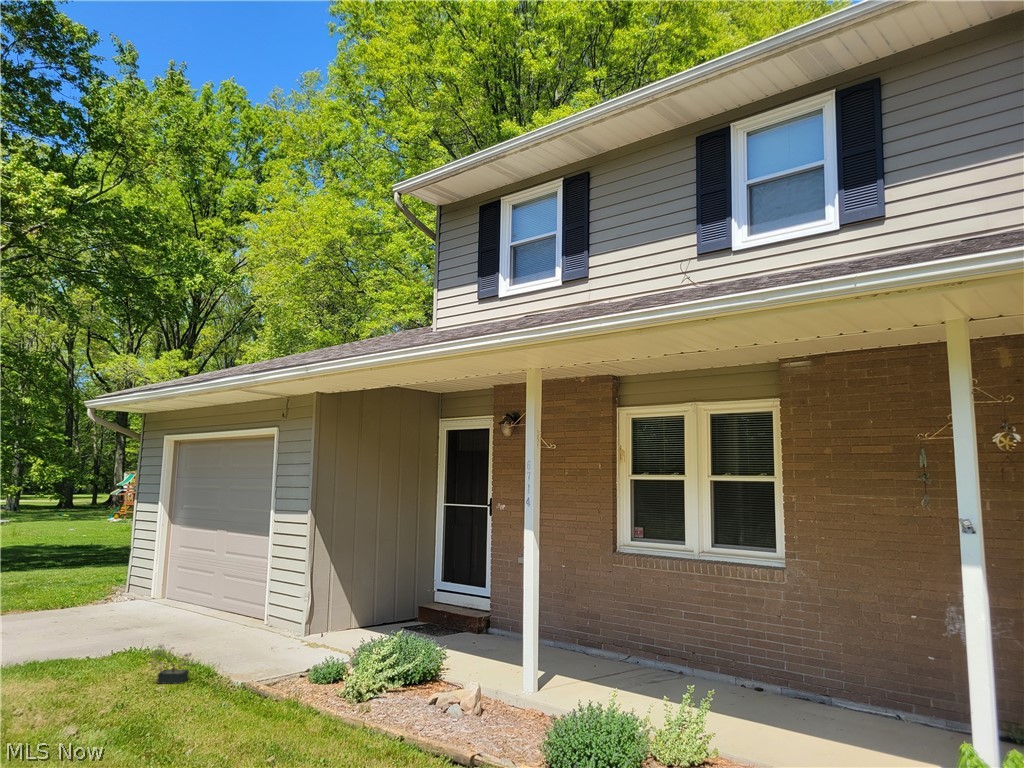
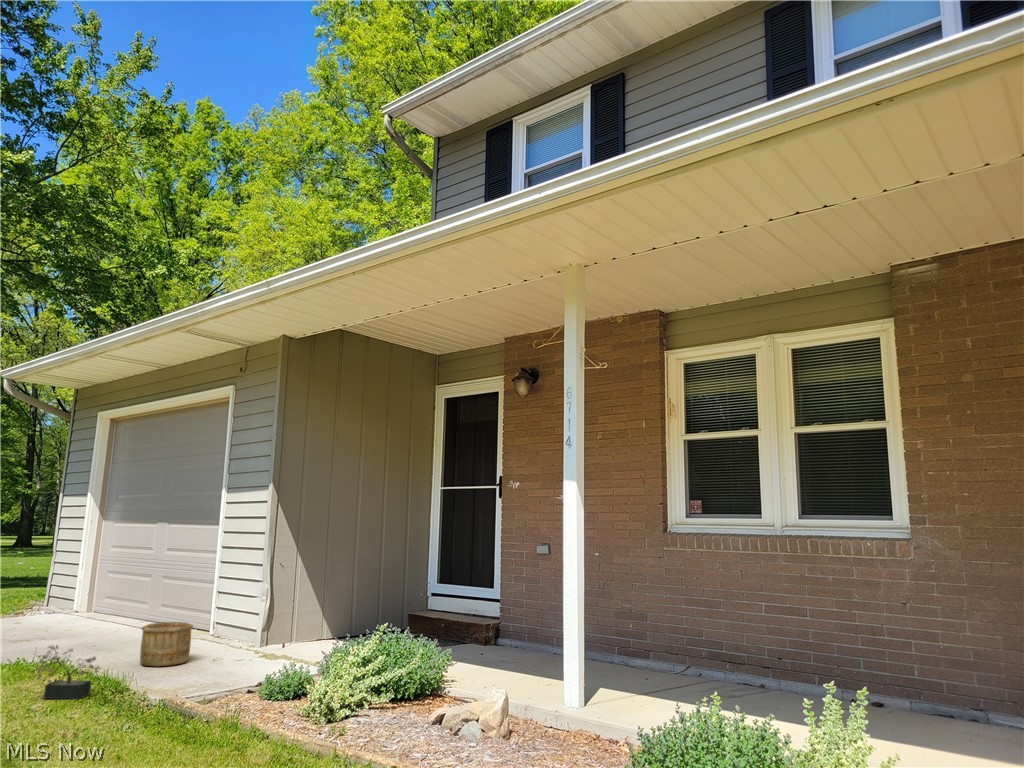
wooden bucket: none [218,620,256,655] -> present [140,622,193,666]

